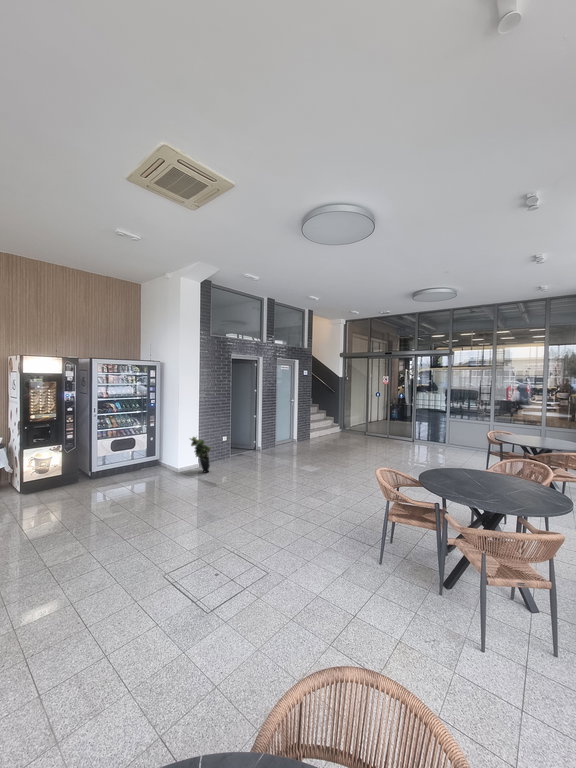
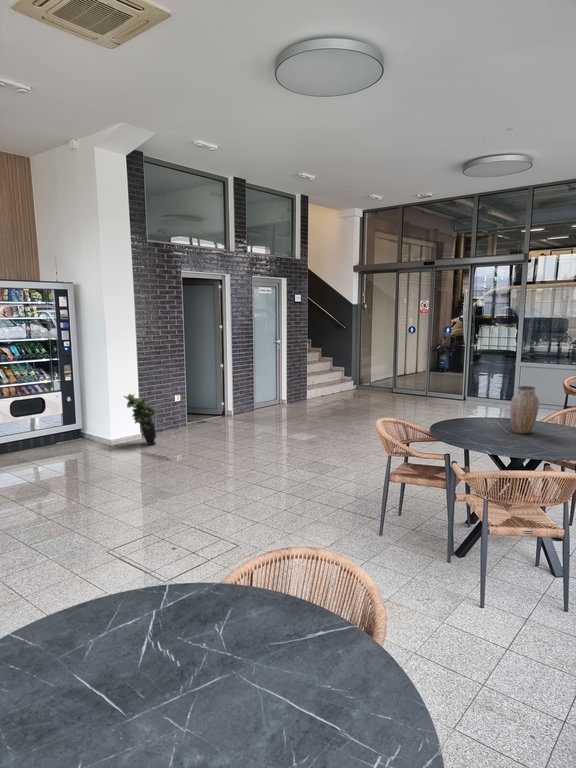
vase: none [480,450,503,487] -> present [510,386,539,434]

